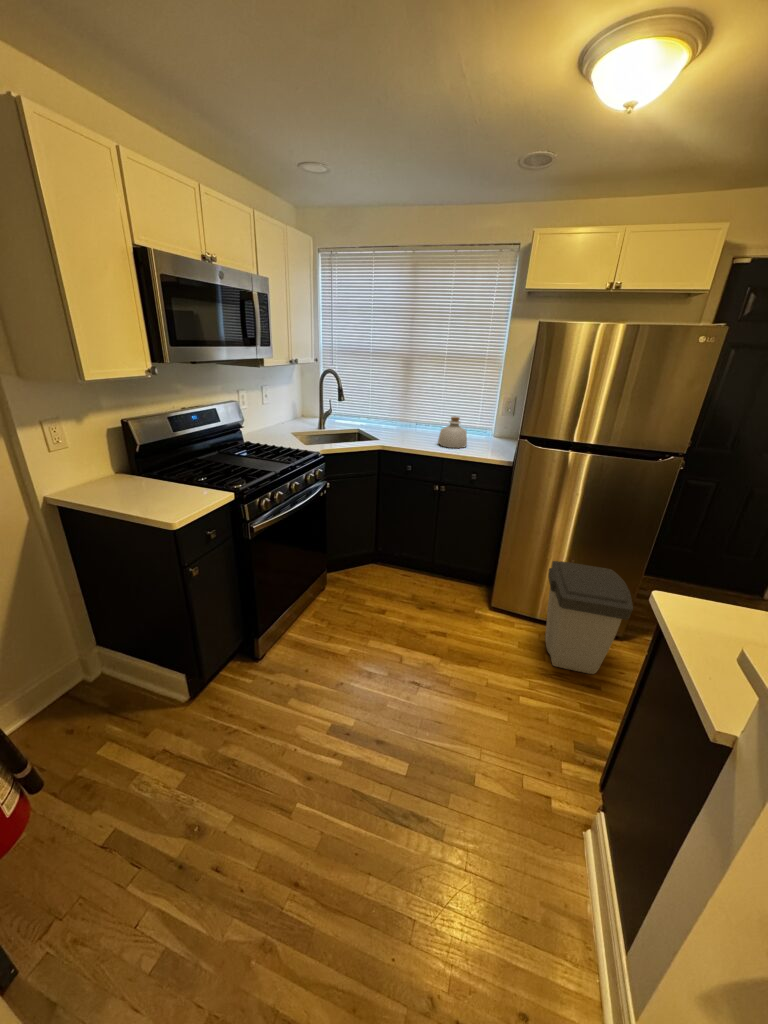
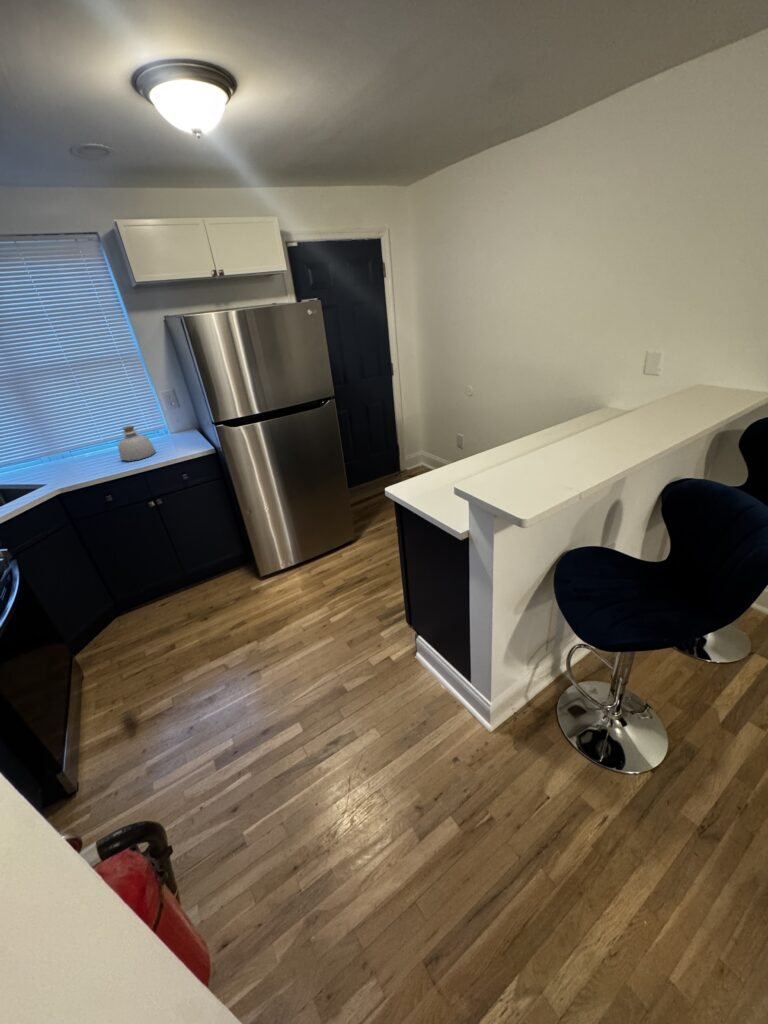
trash can: present [545,561,633,674] -> none [291,497,361,586]

